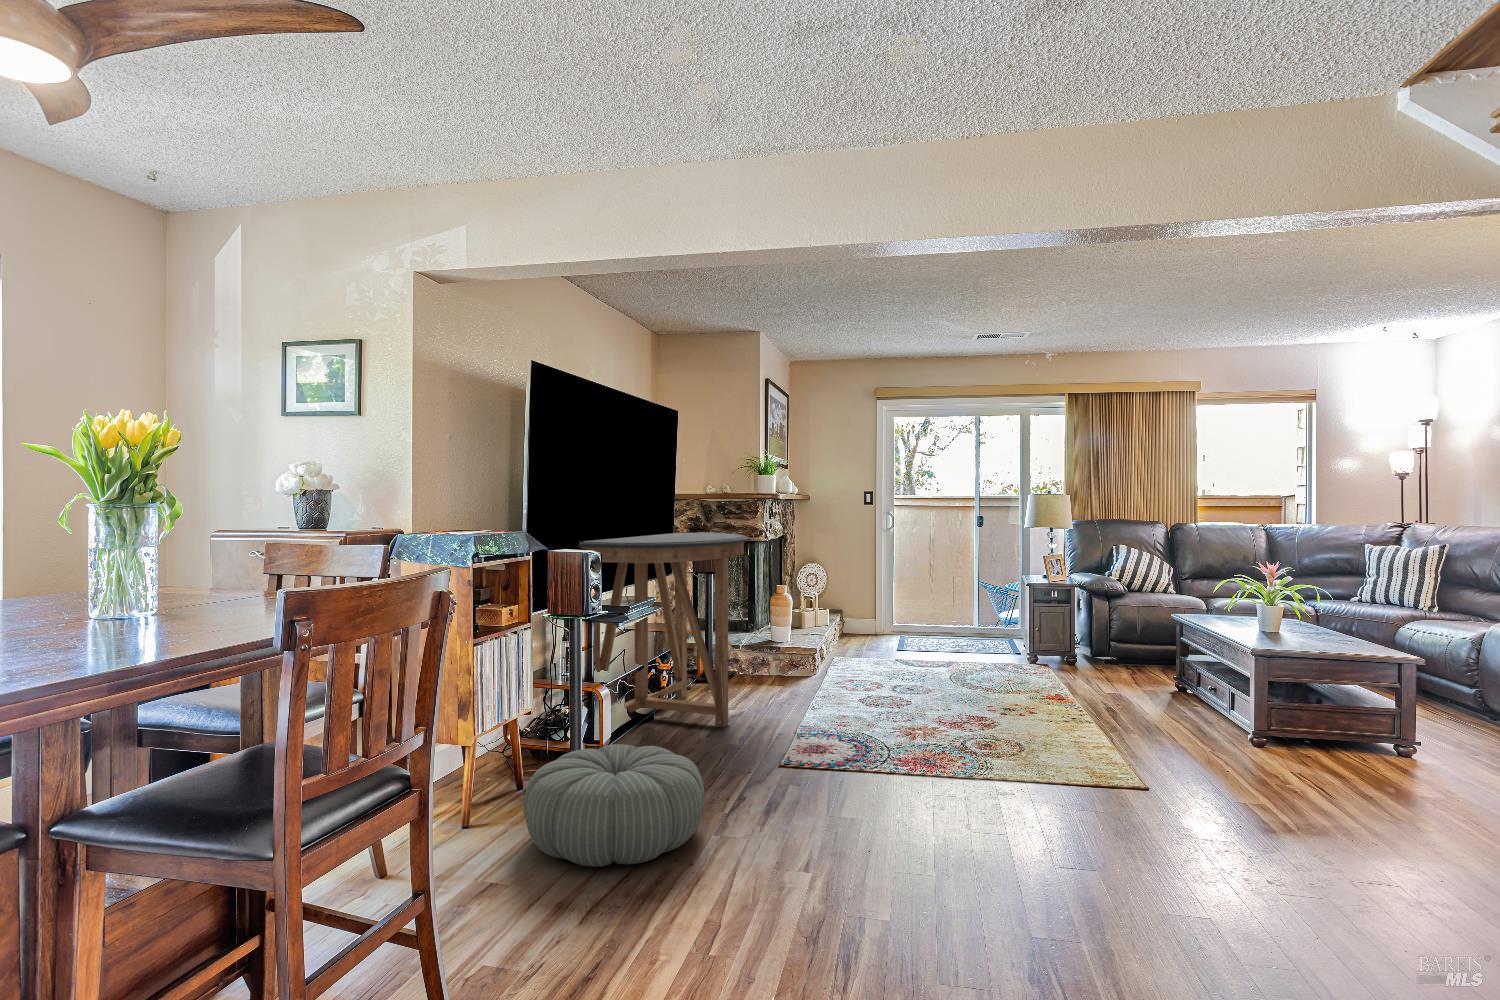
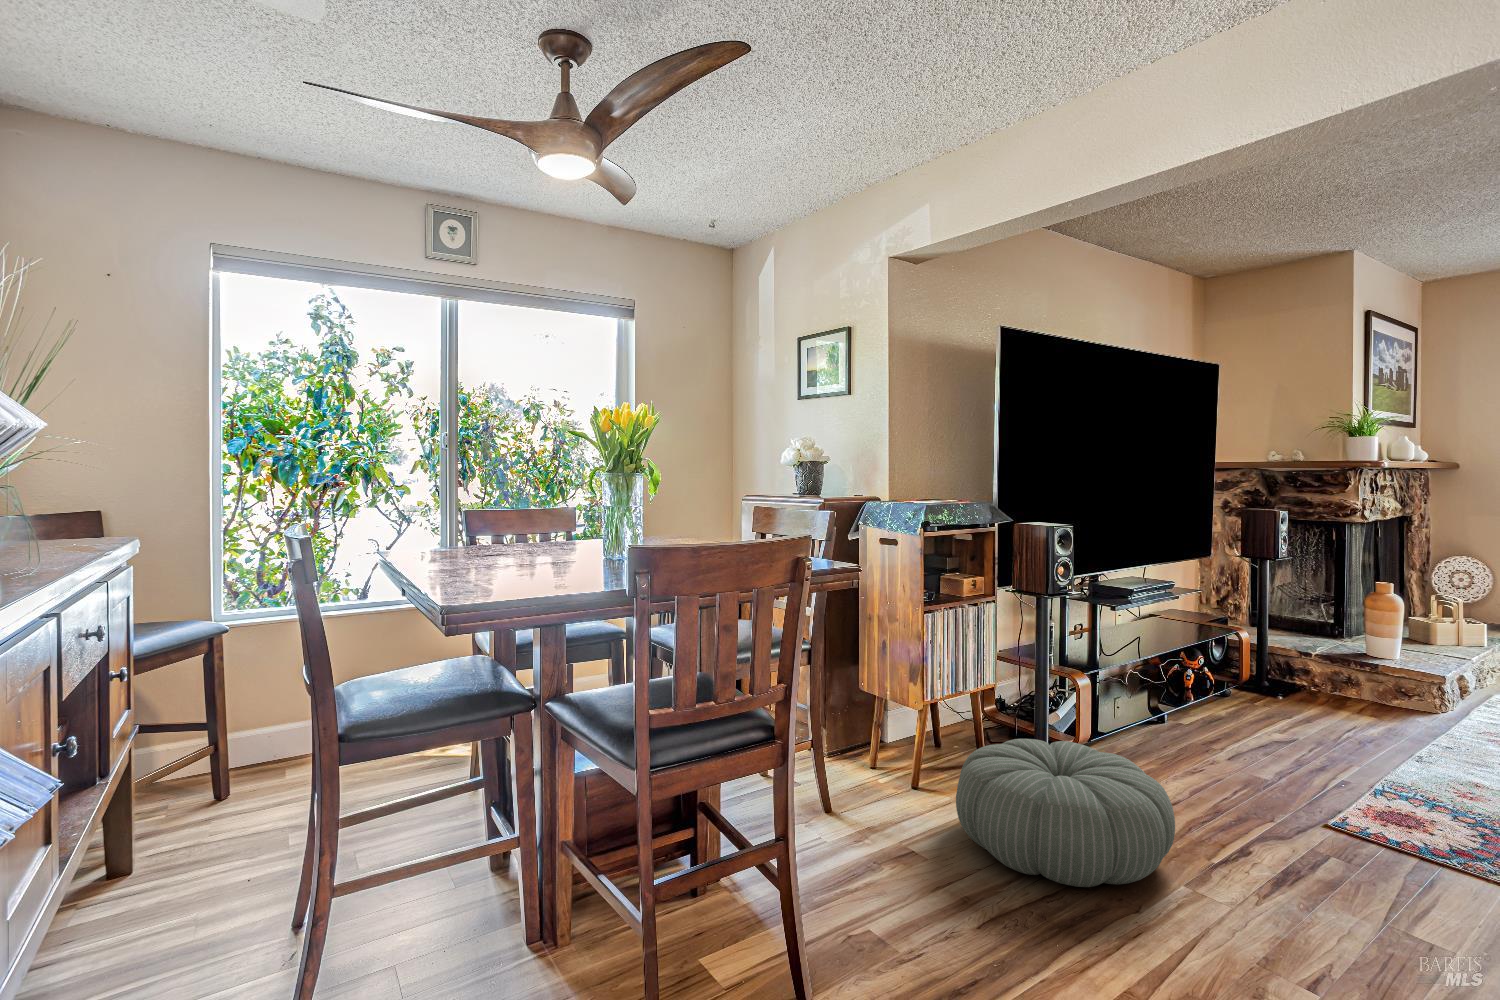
console table: present [578,533,748,728] -> none [1064,510,1309,752]

